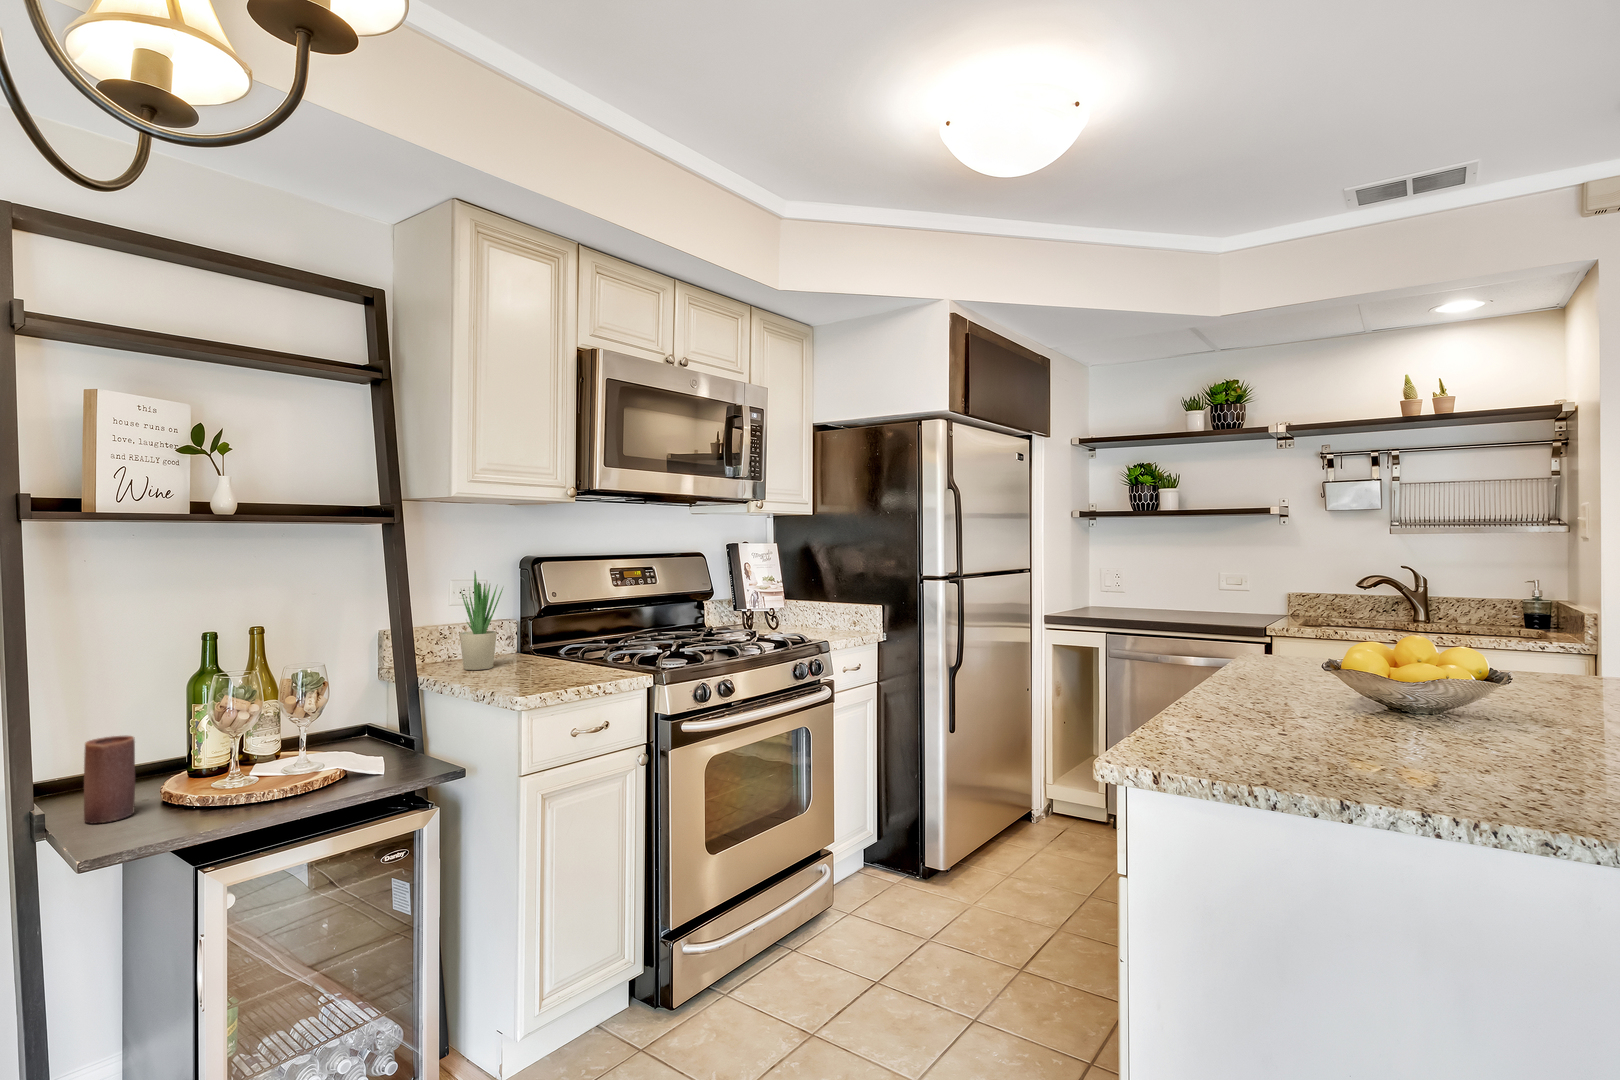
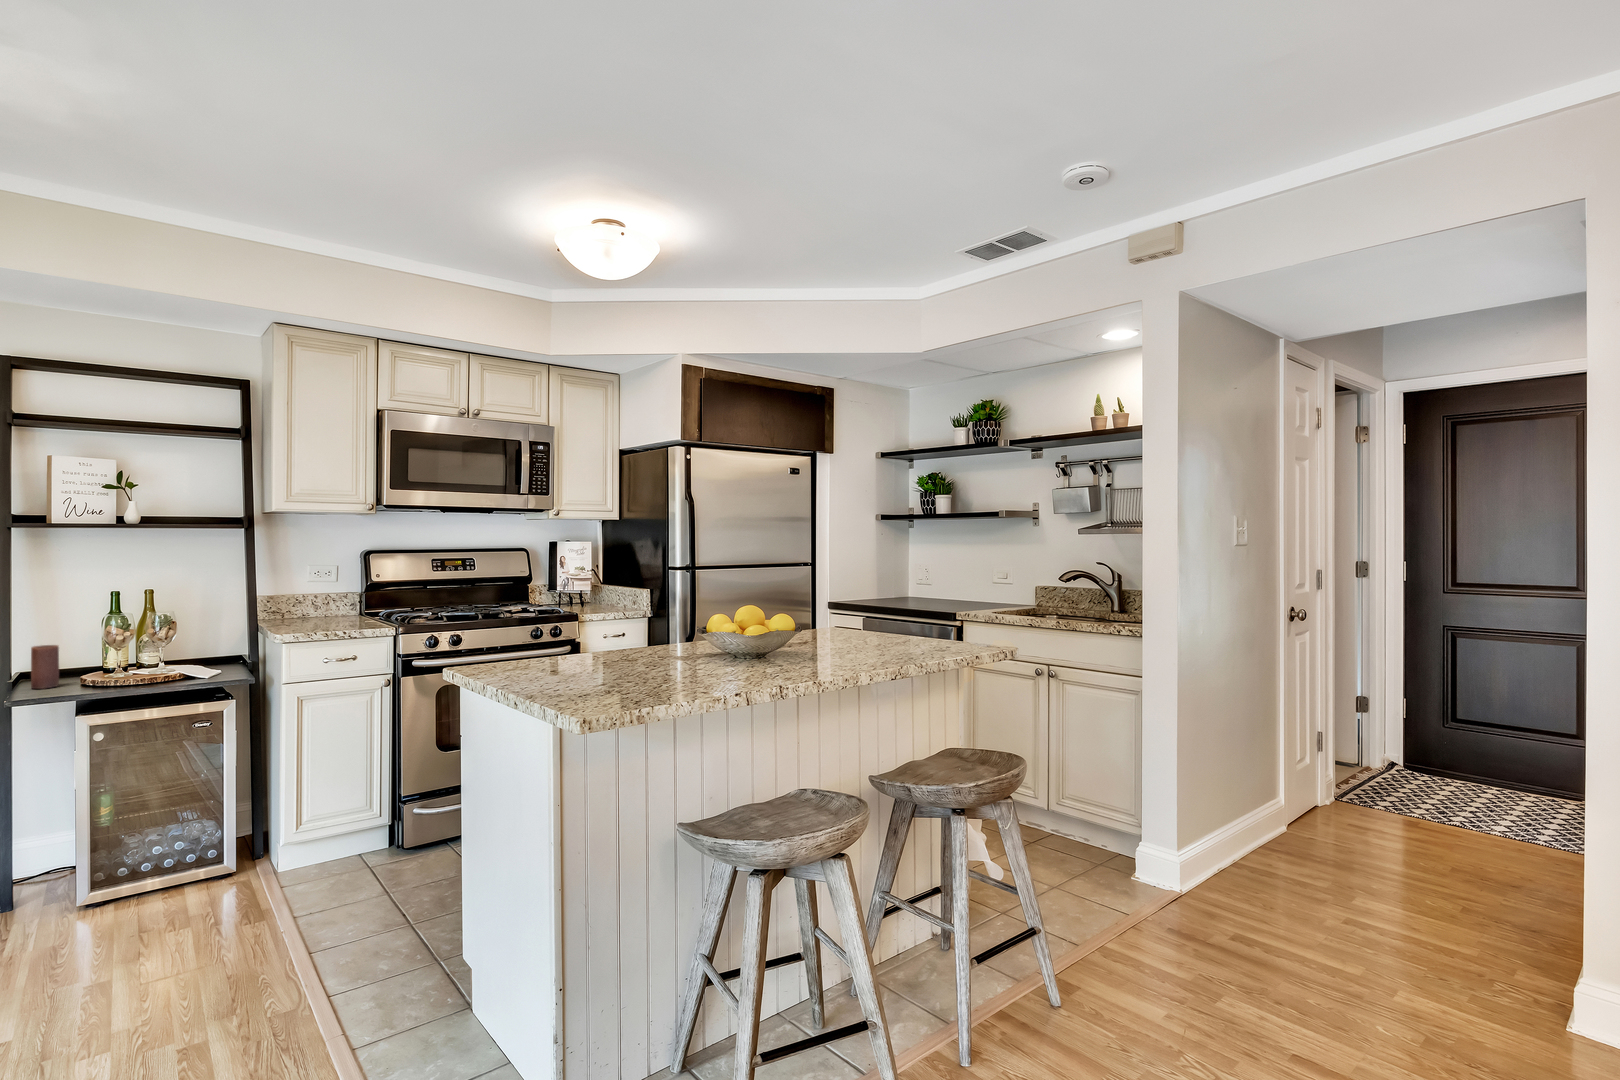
potted plant: present [460,572,503,670] -> none [294,558,323,622]

